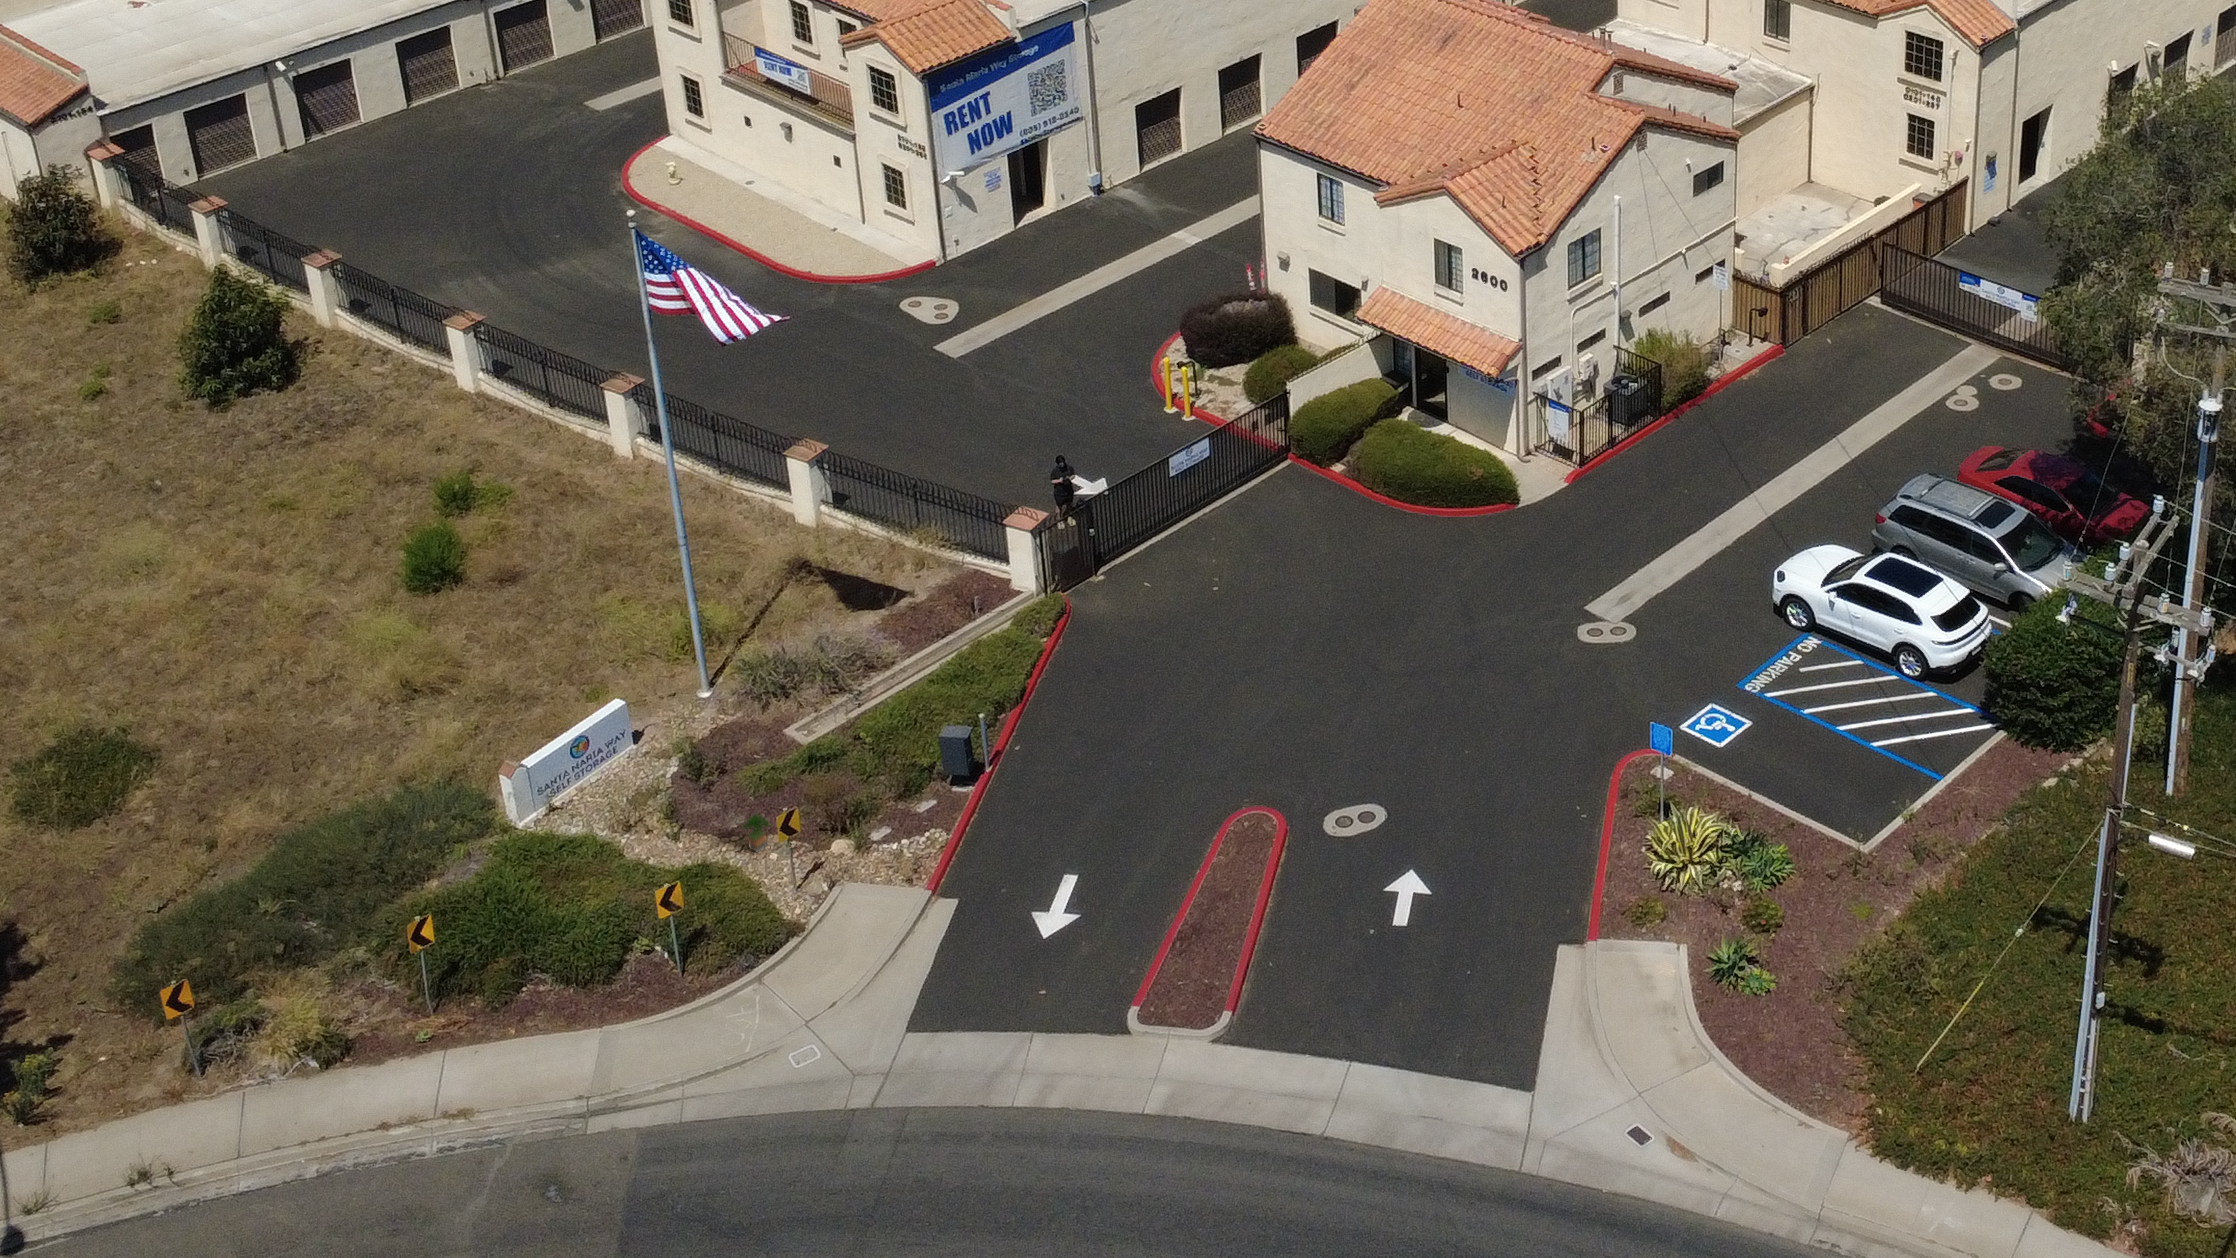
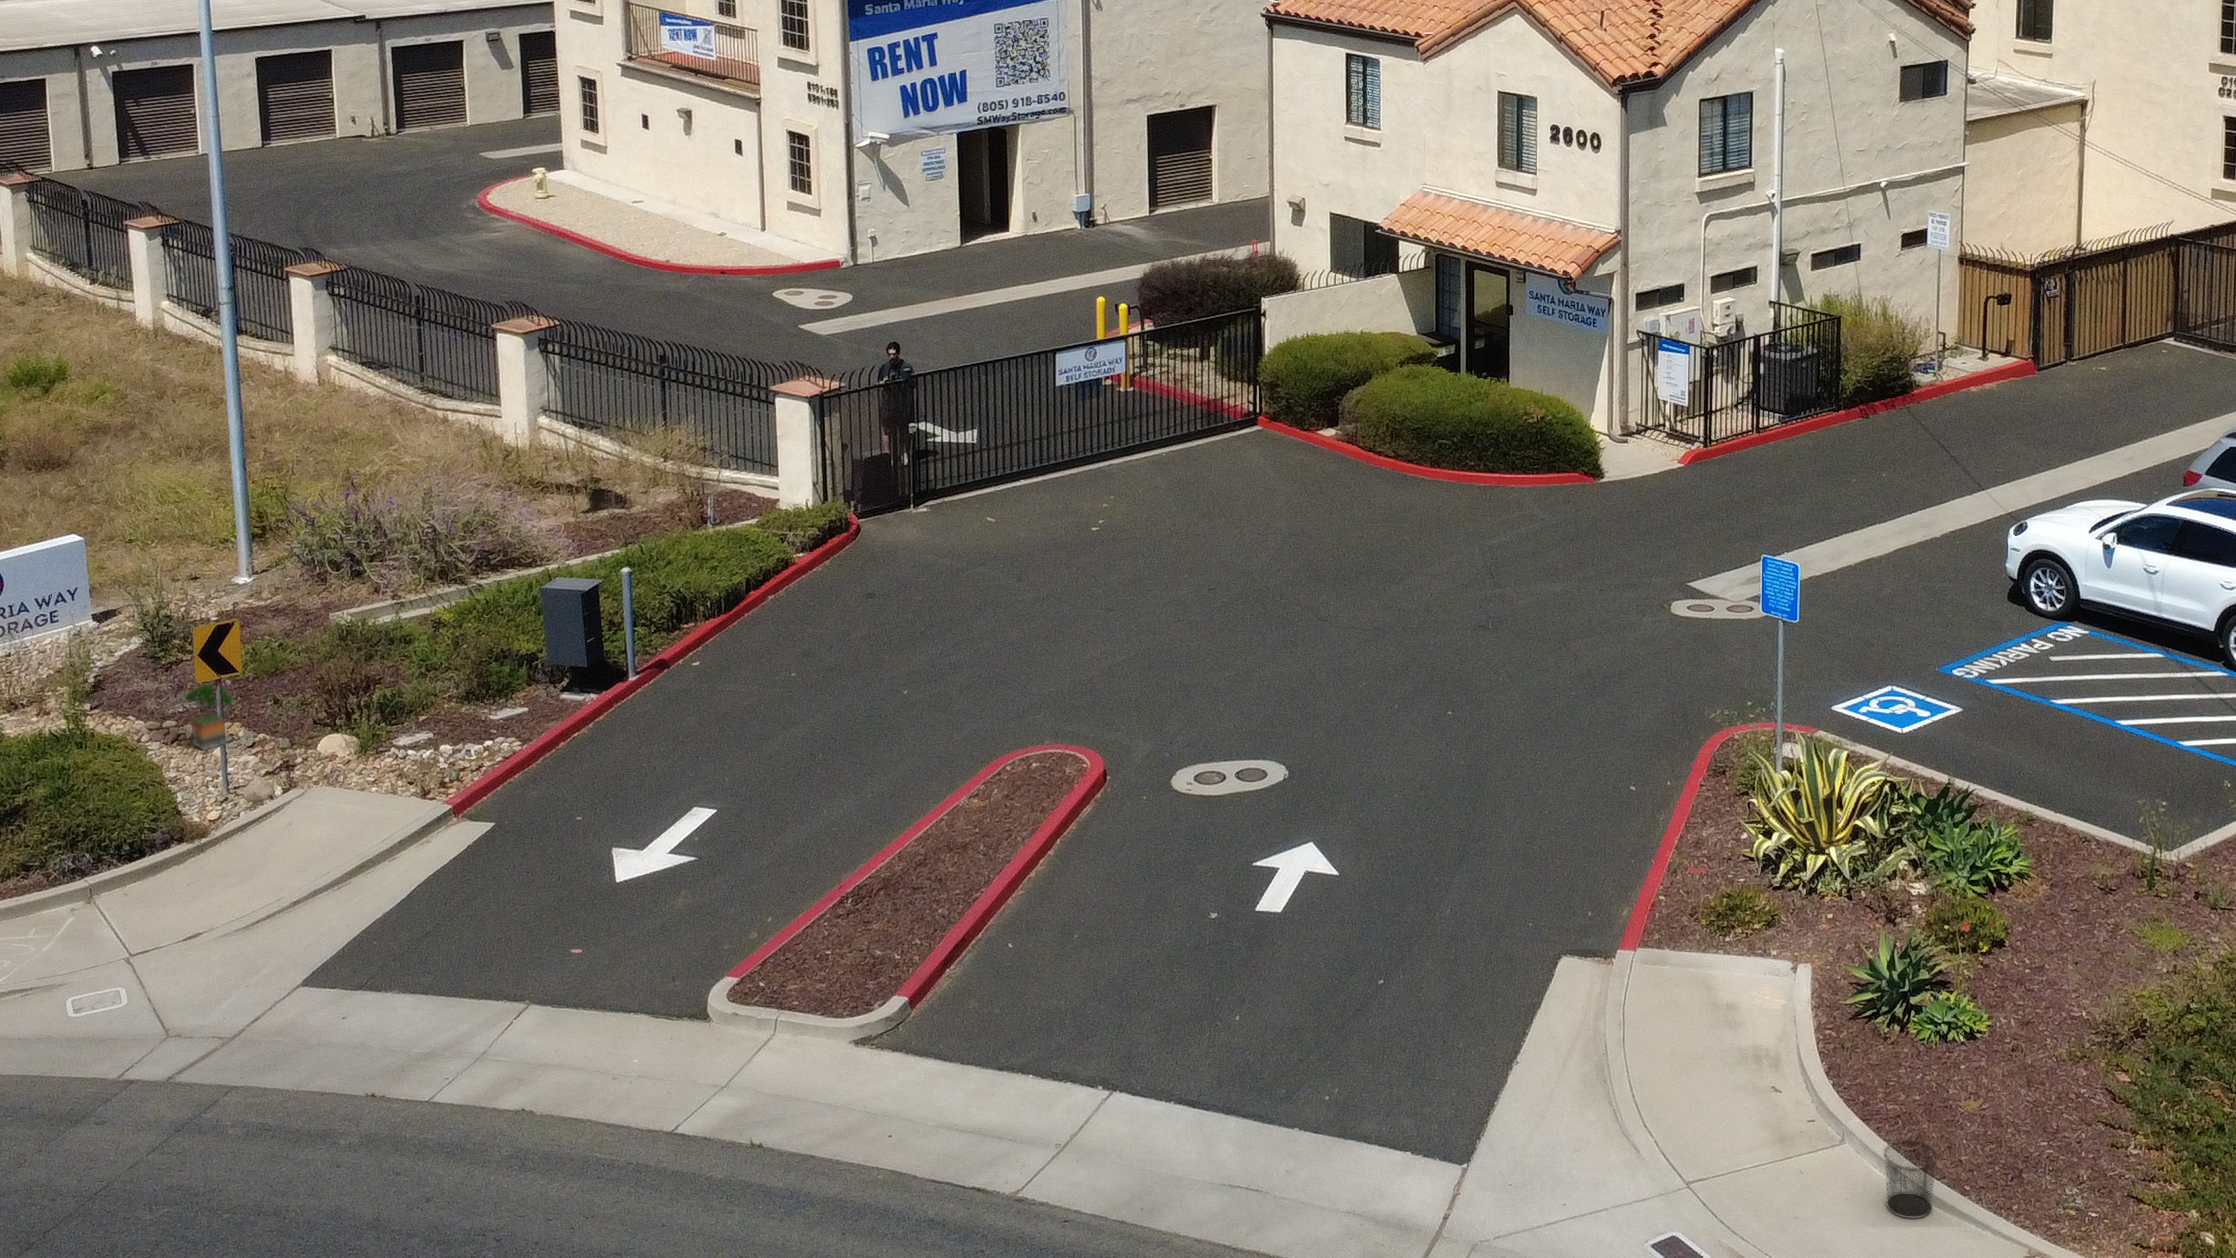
waste bin: none [1722,1063,1746,1099] -> present [1885,1140,1937,1219]

